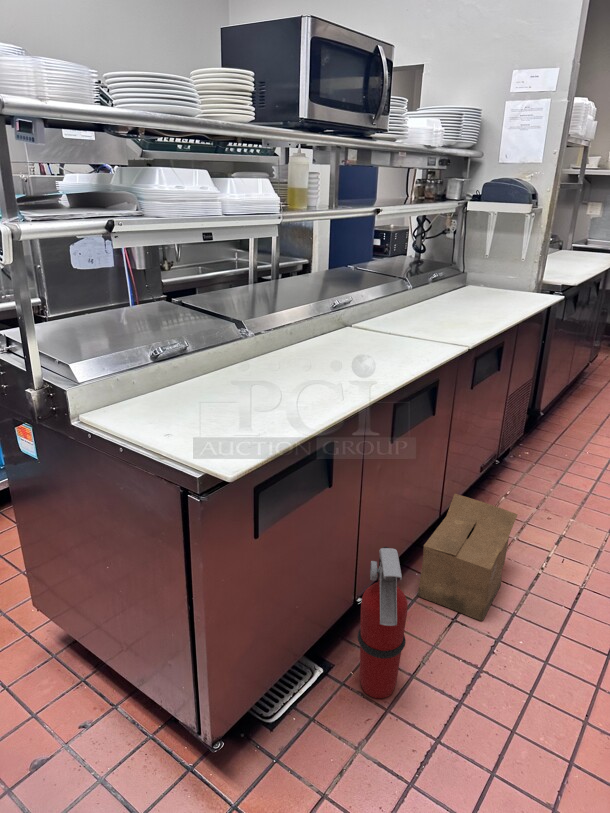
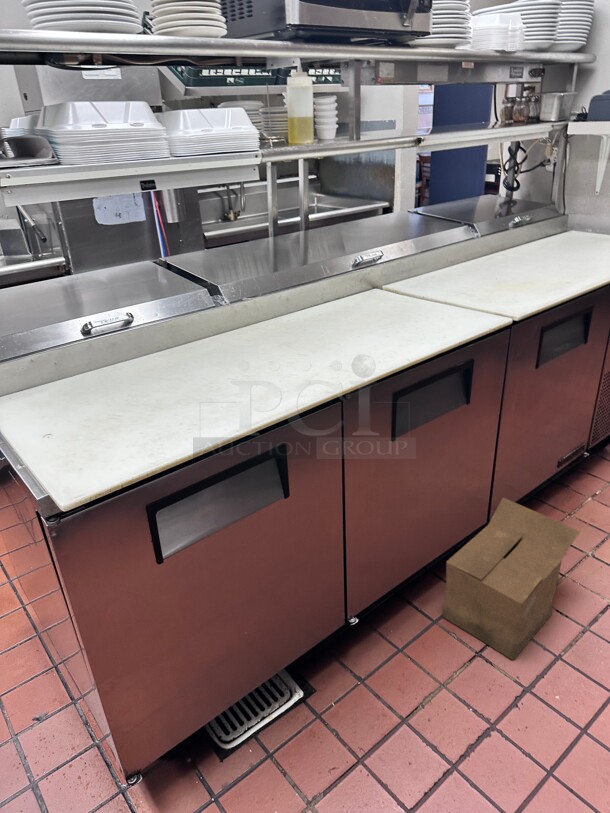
fire extinguisher: present [358,547,408,698] -> none [330,572,387,742]

